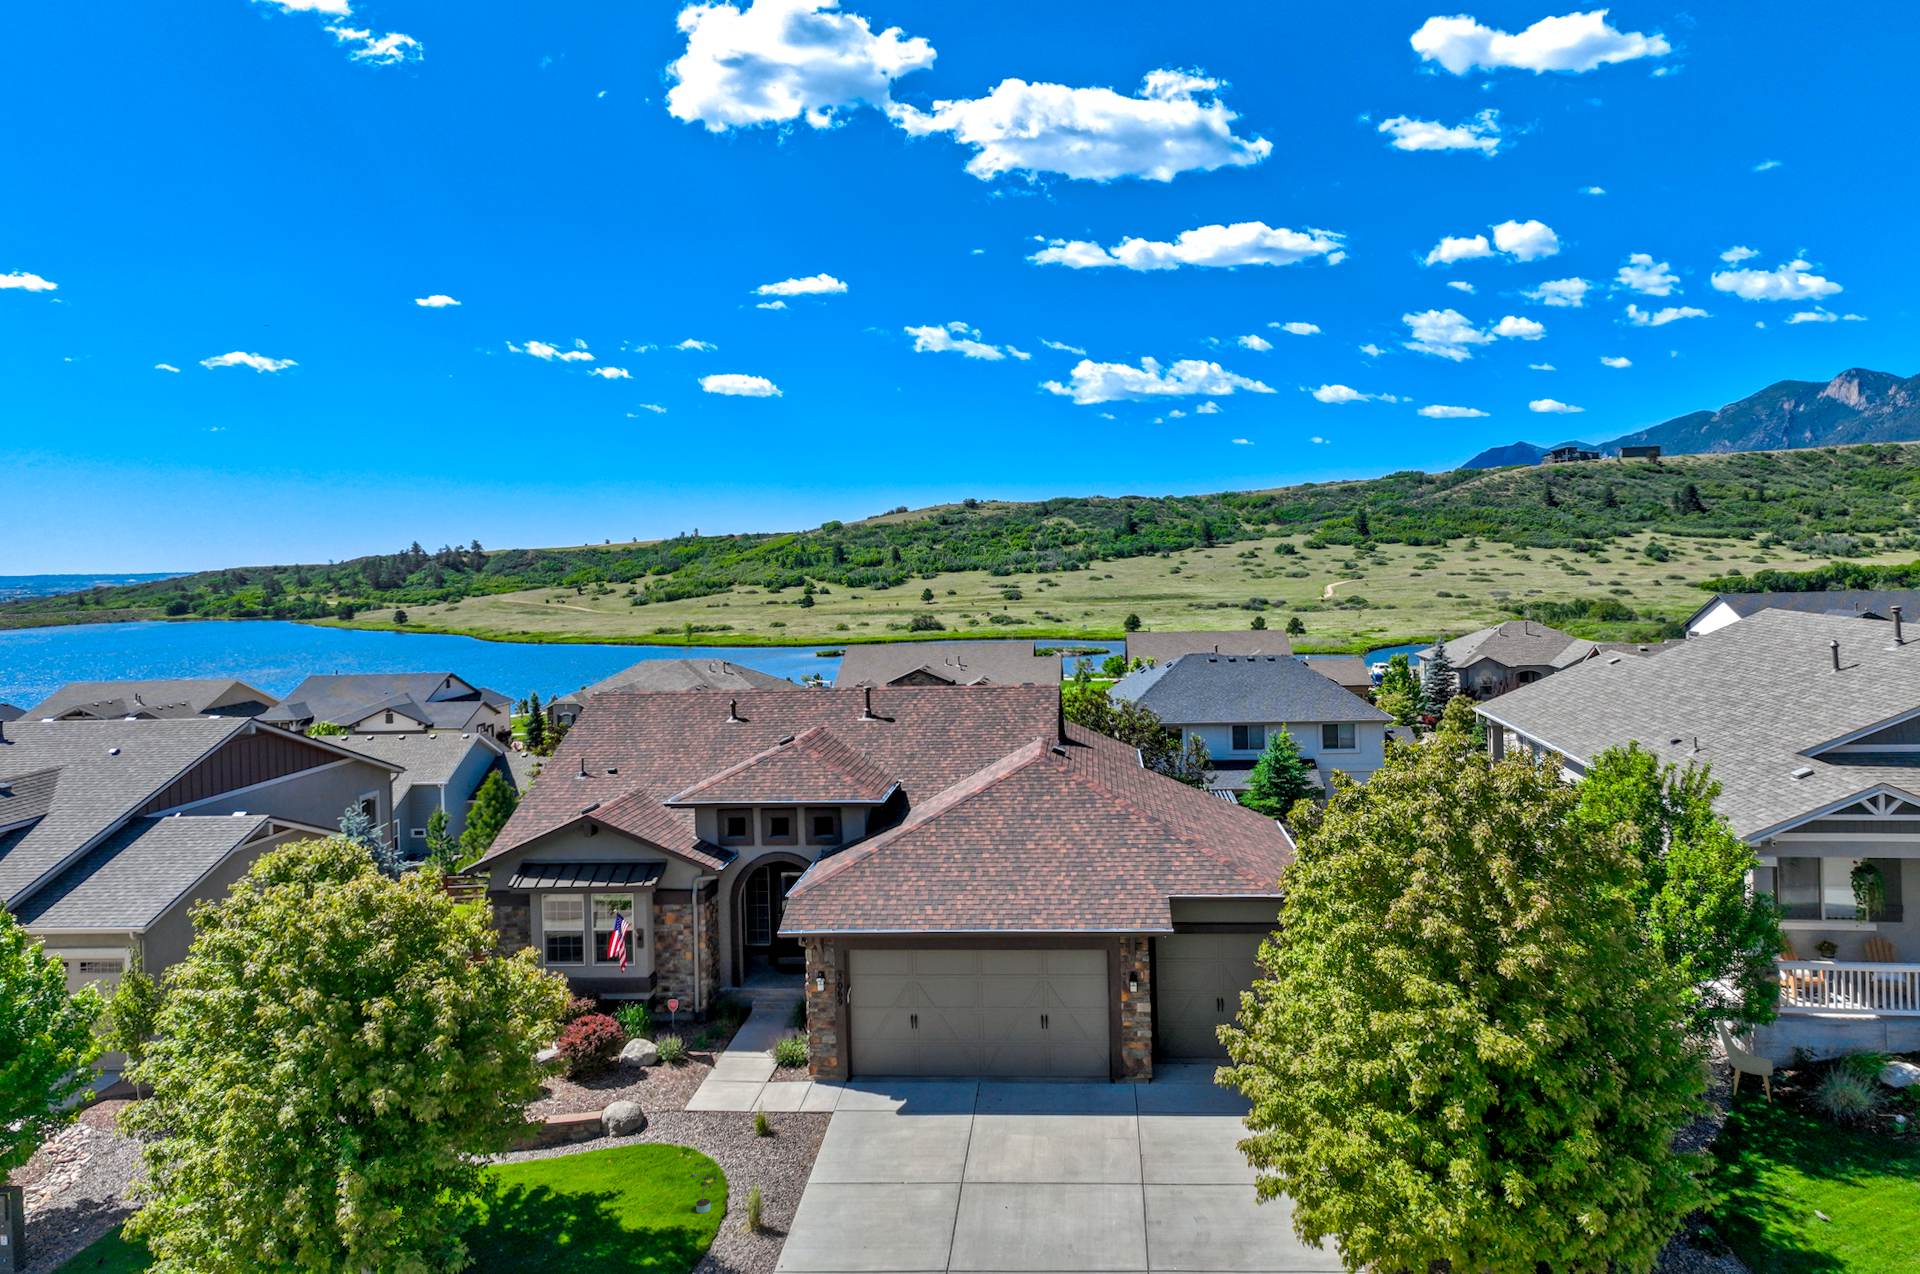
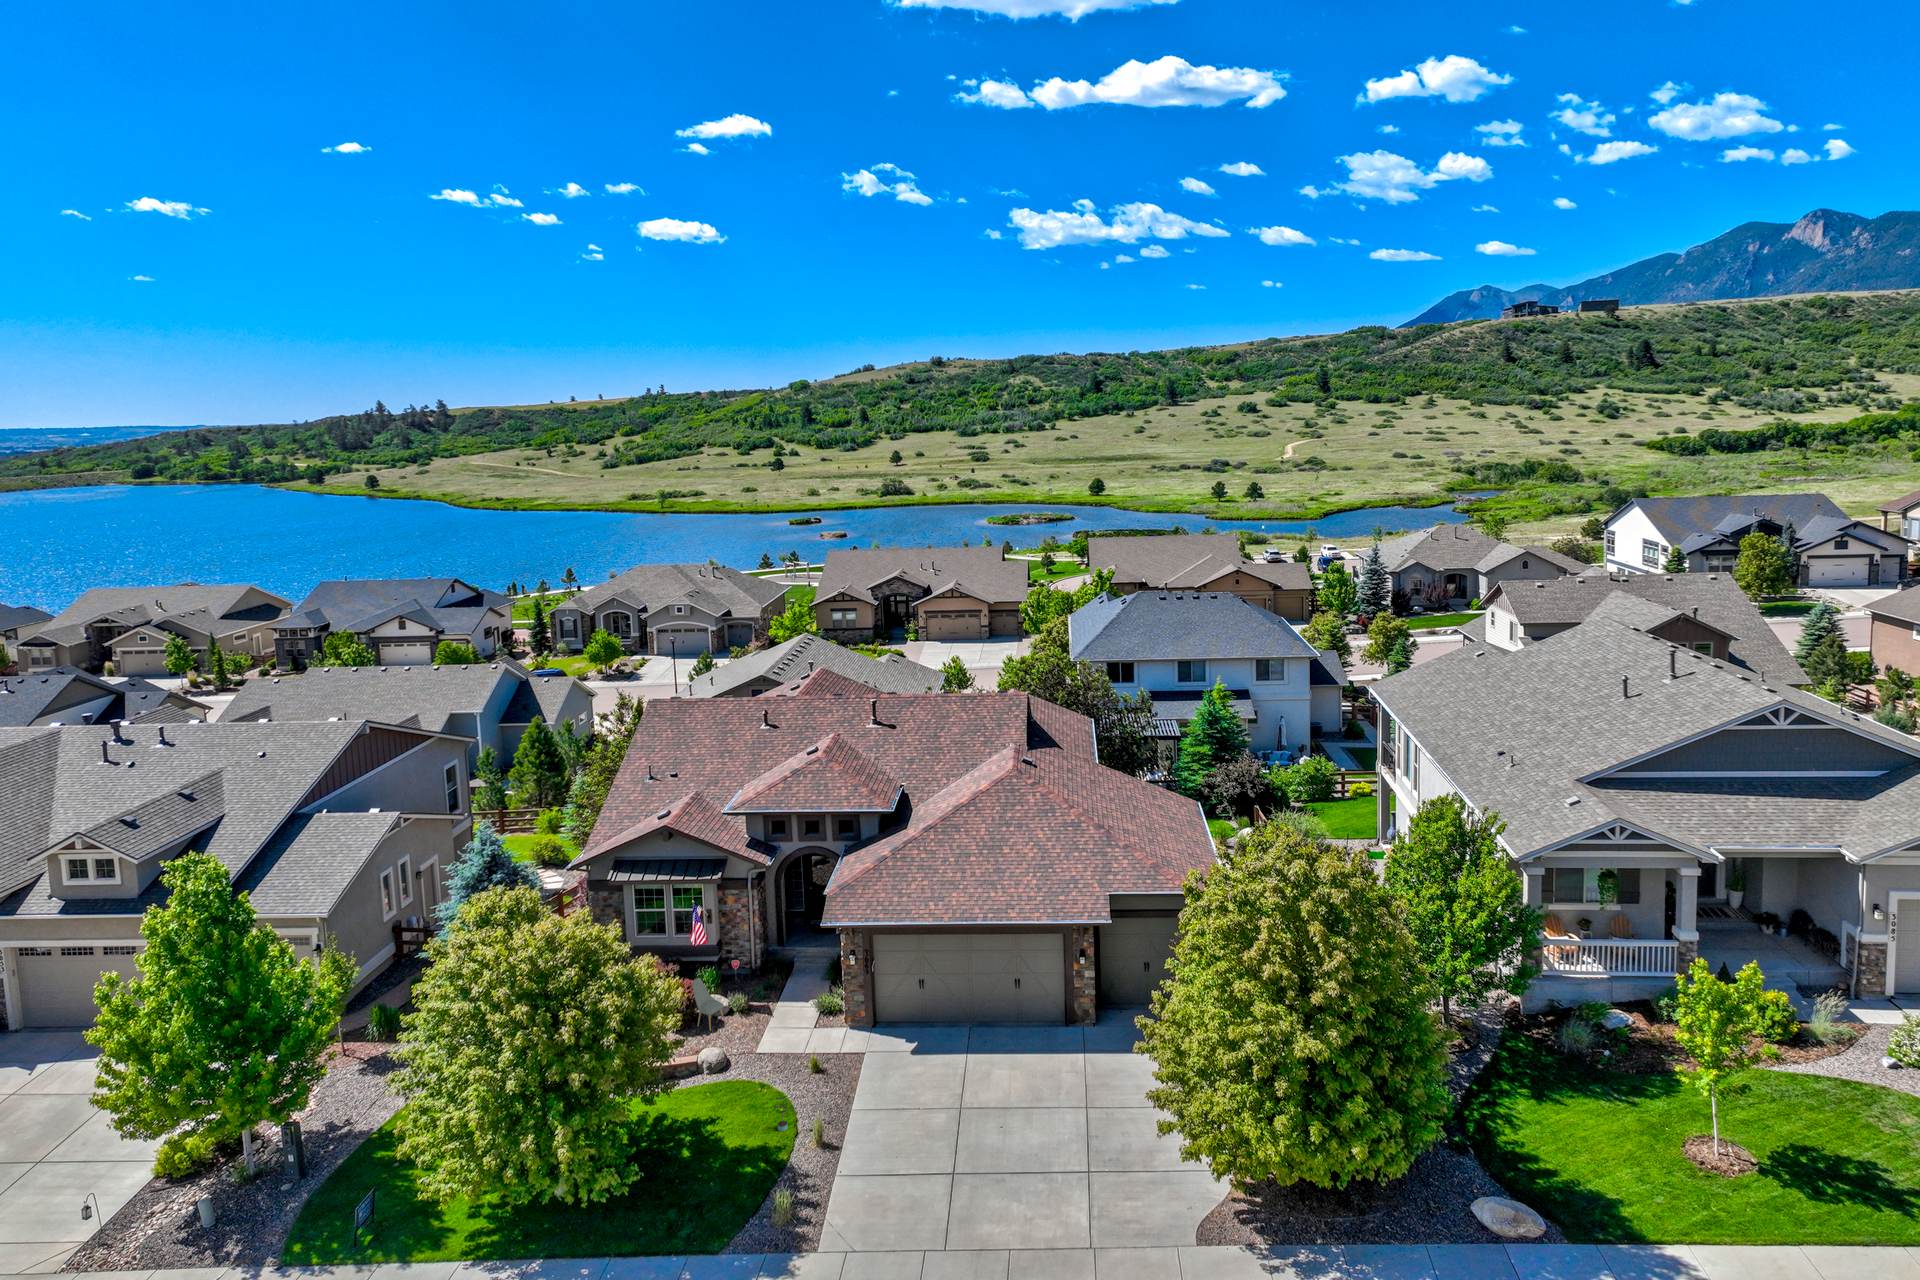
chair: present [1717,1022,1773,1102] -> present [692,978,725,1031]

